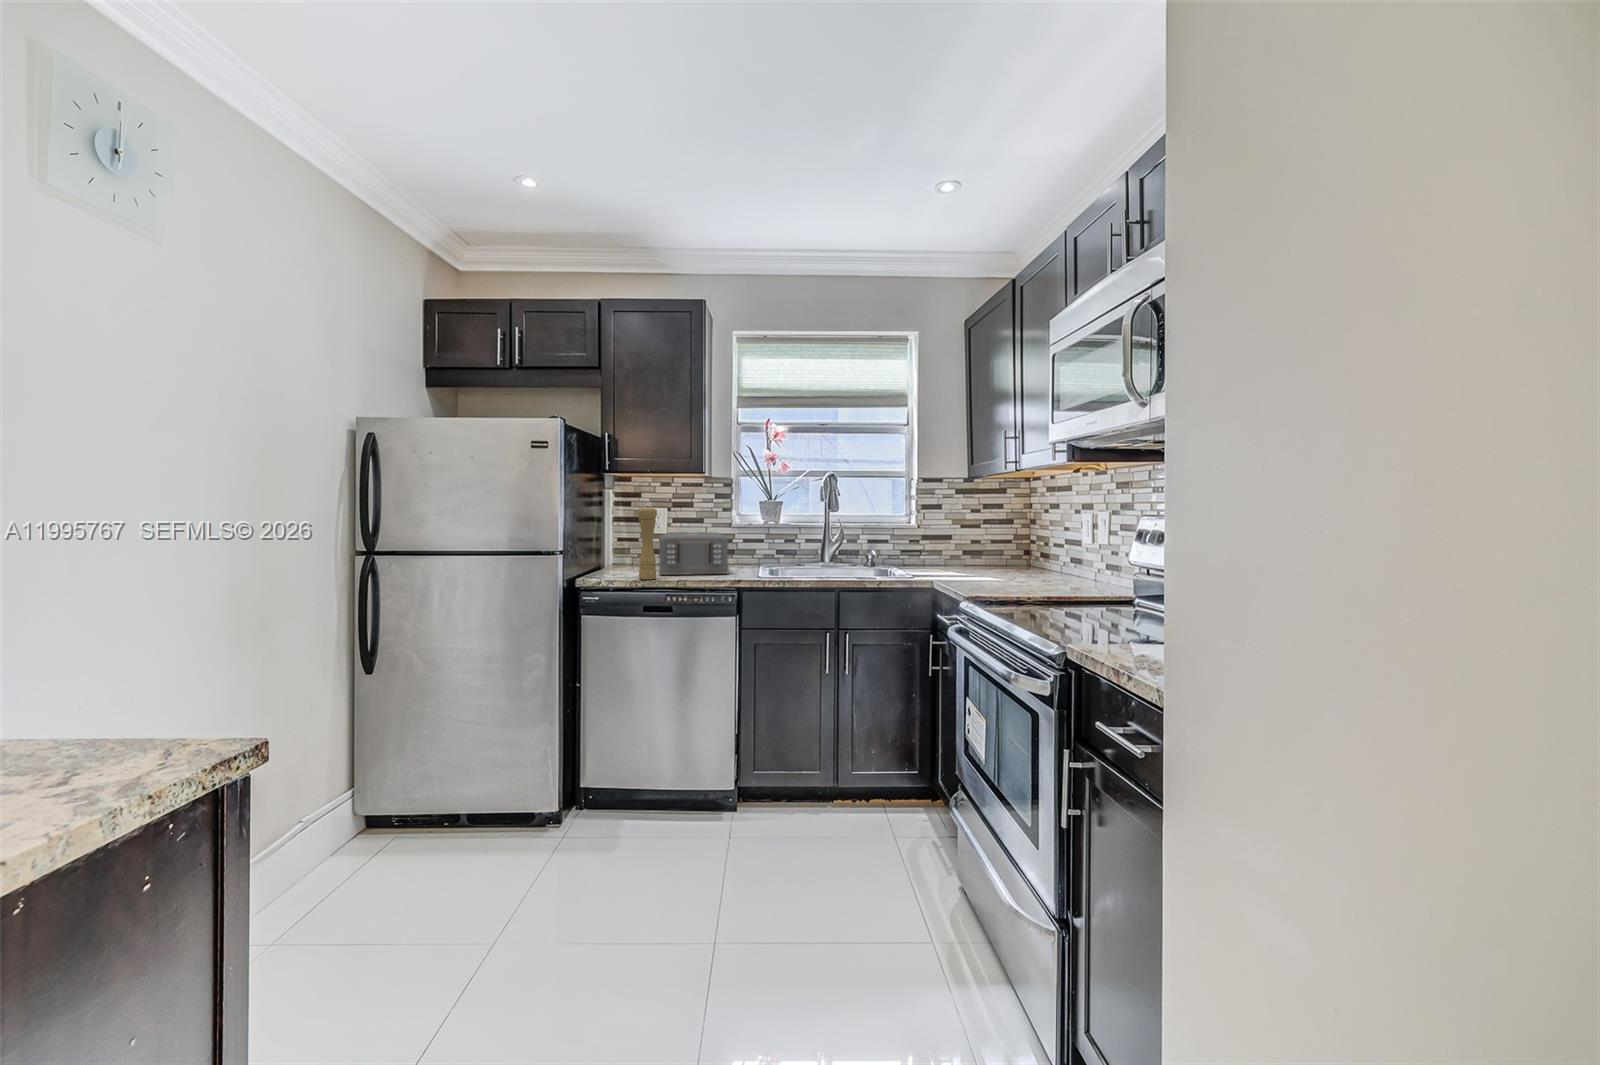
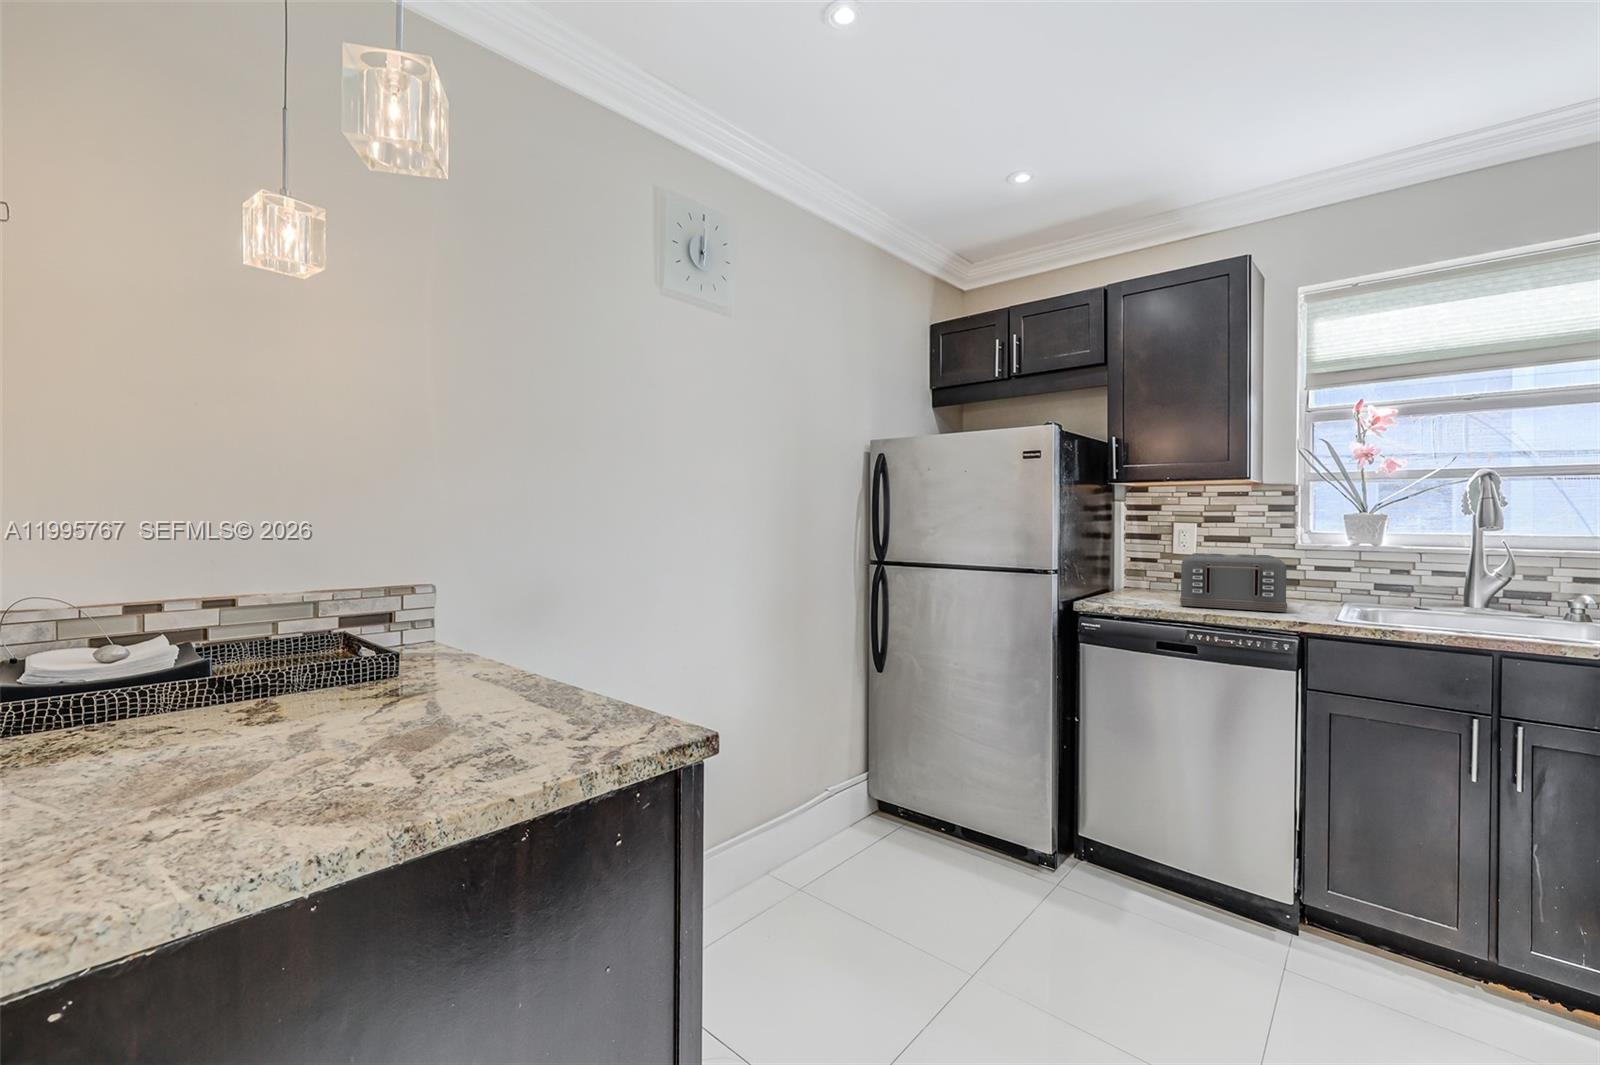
pepper mill: present [638,506,657,579] -> none [1151,521,1177,611]

